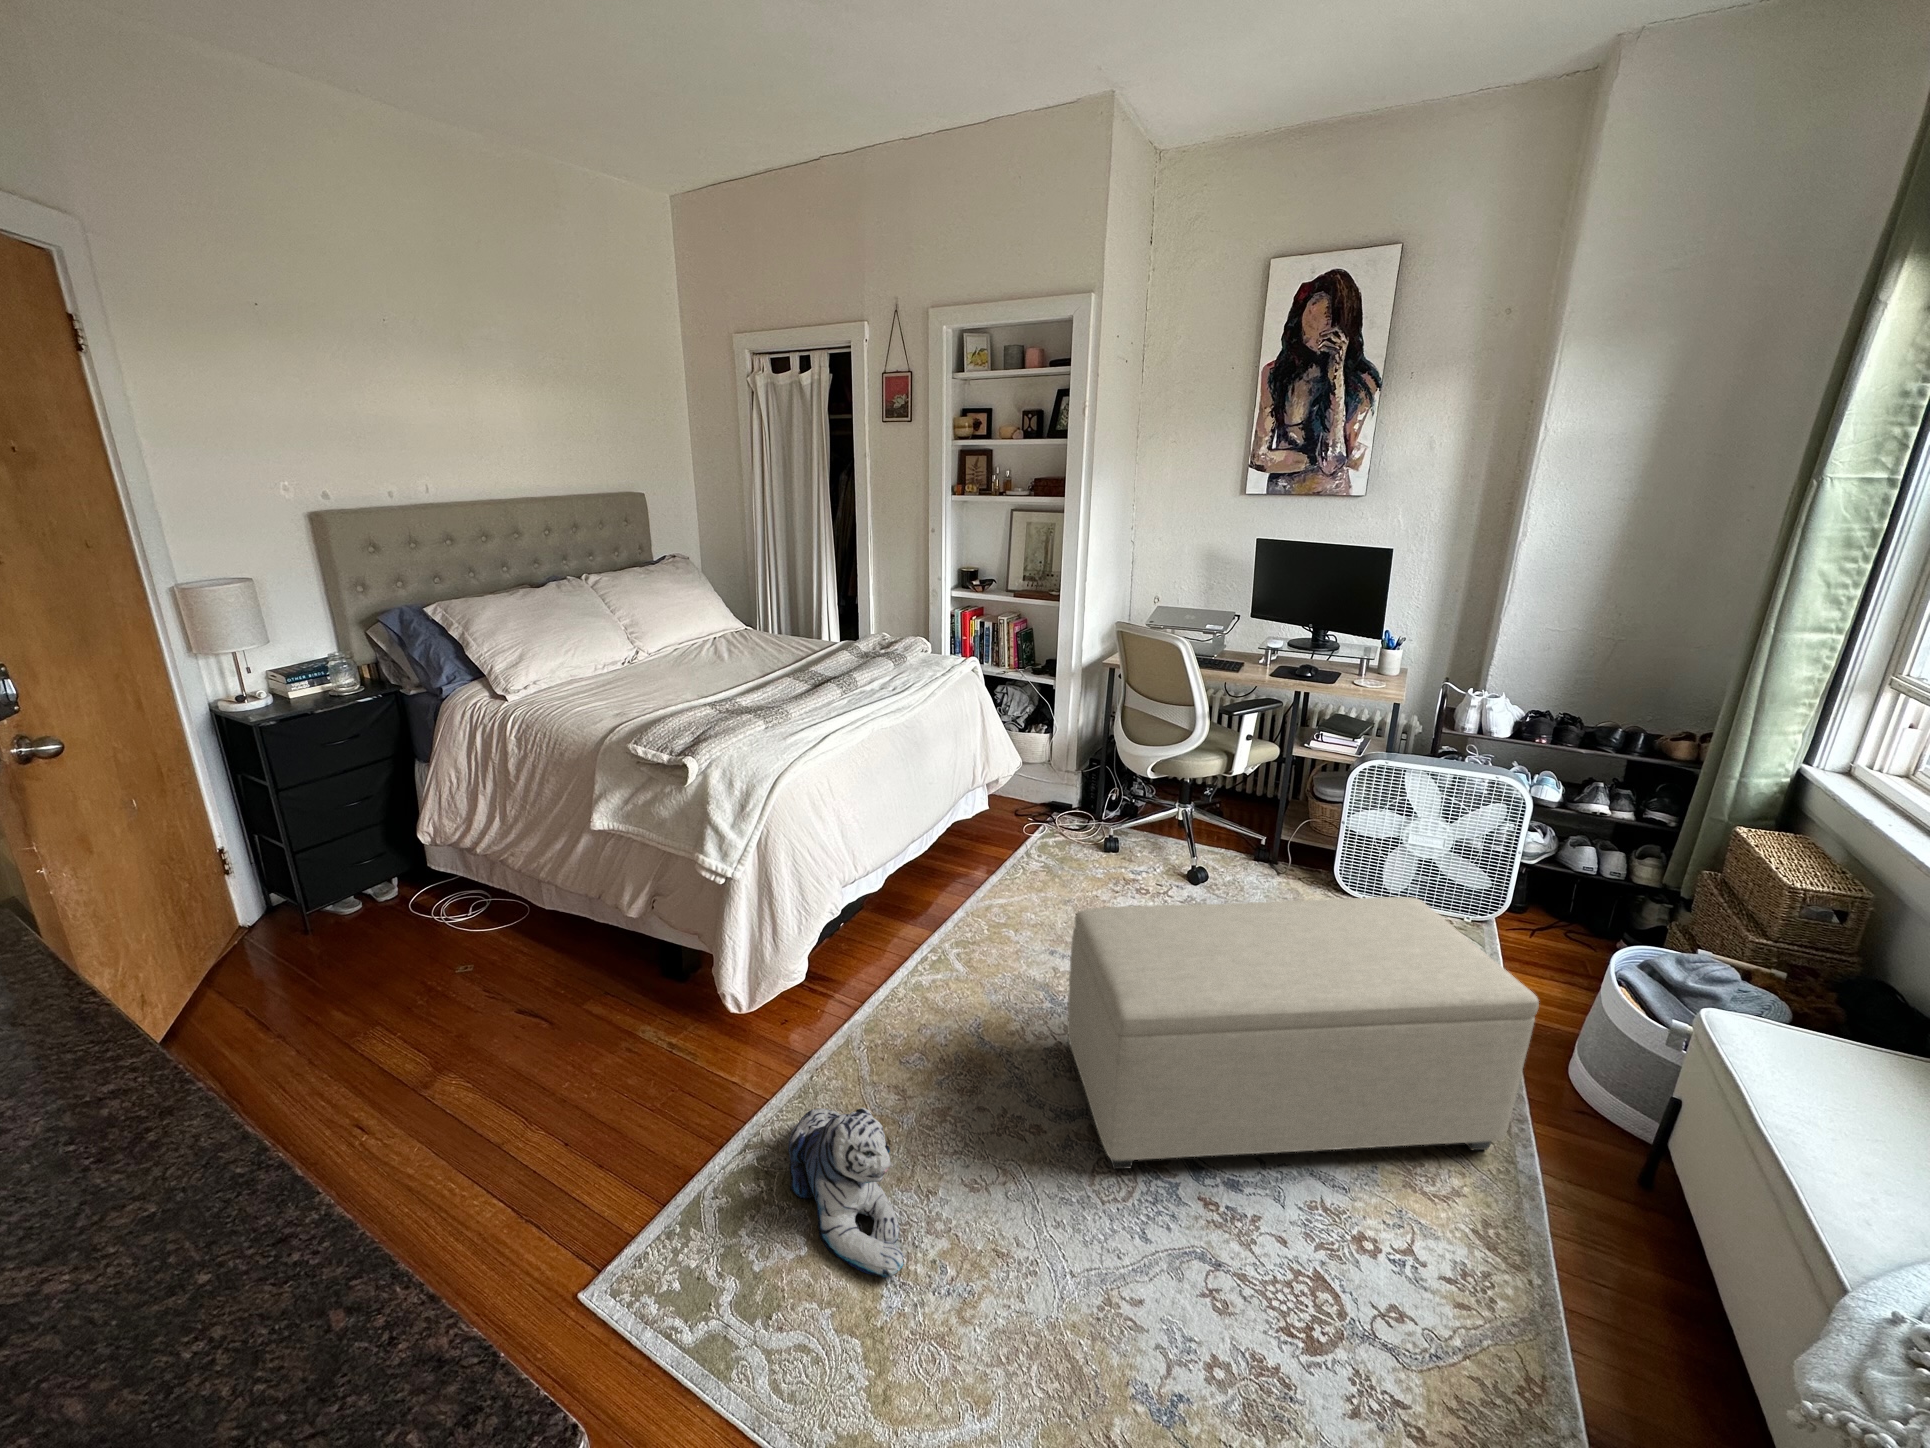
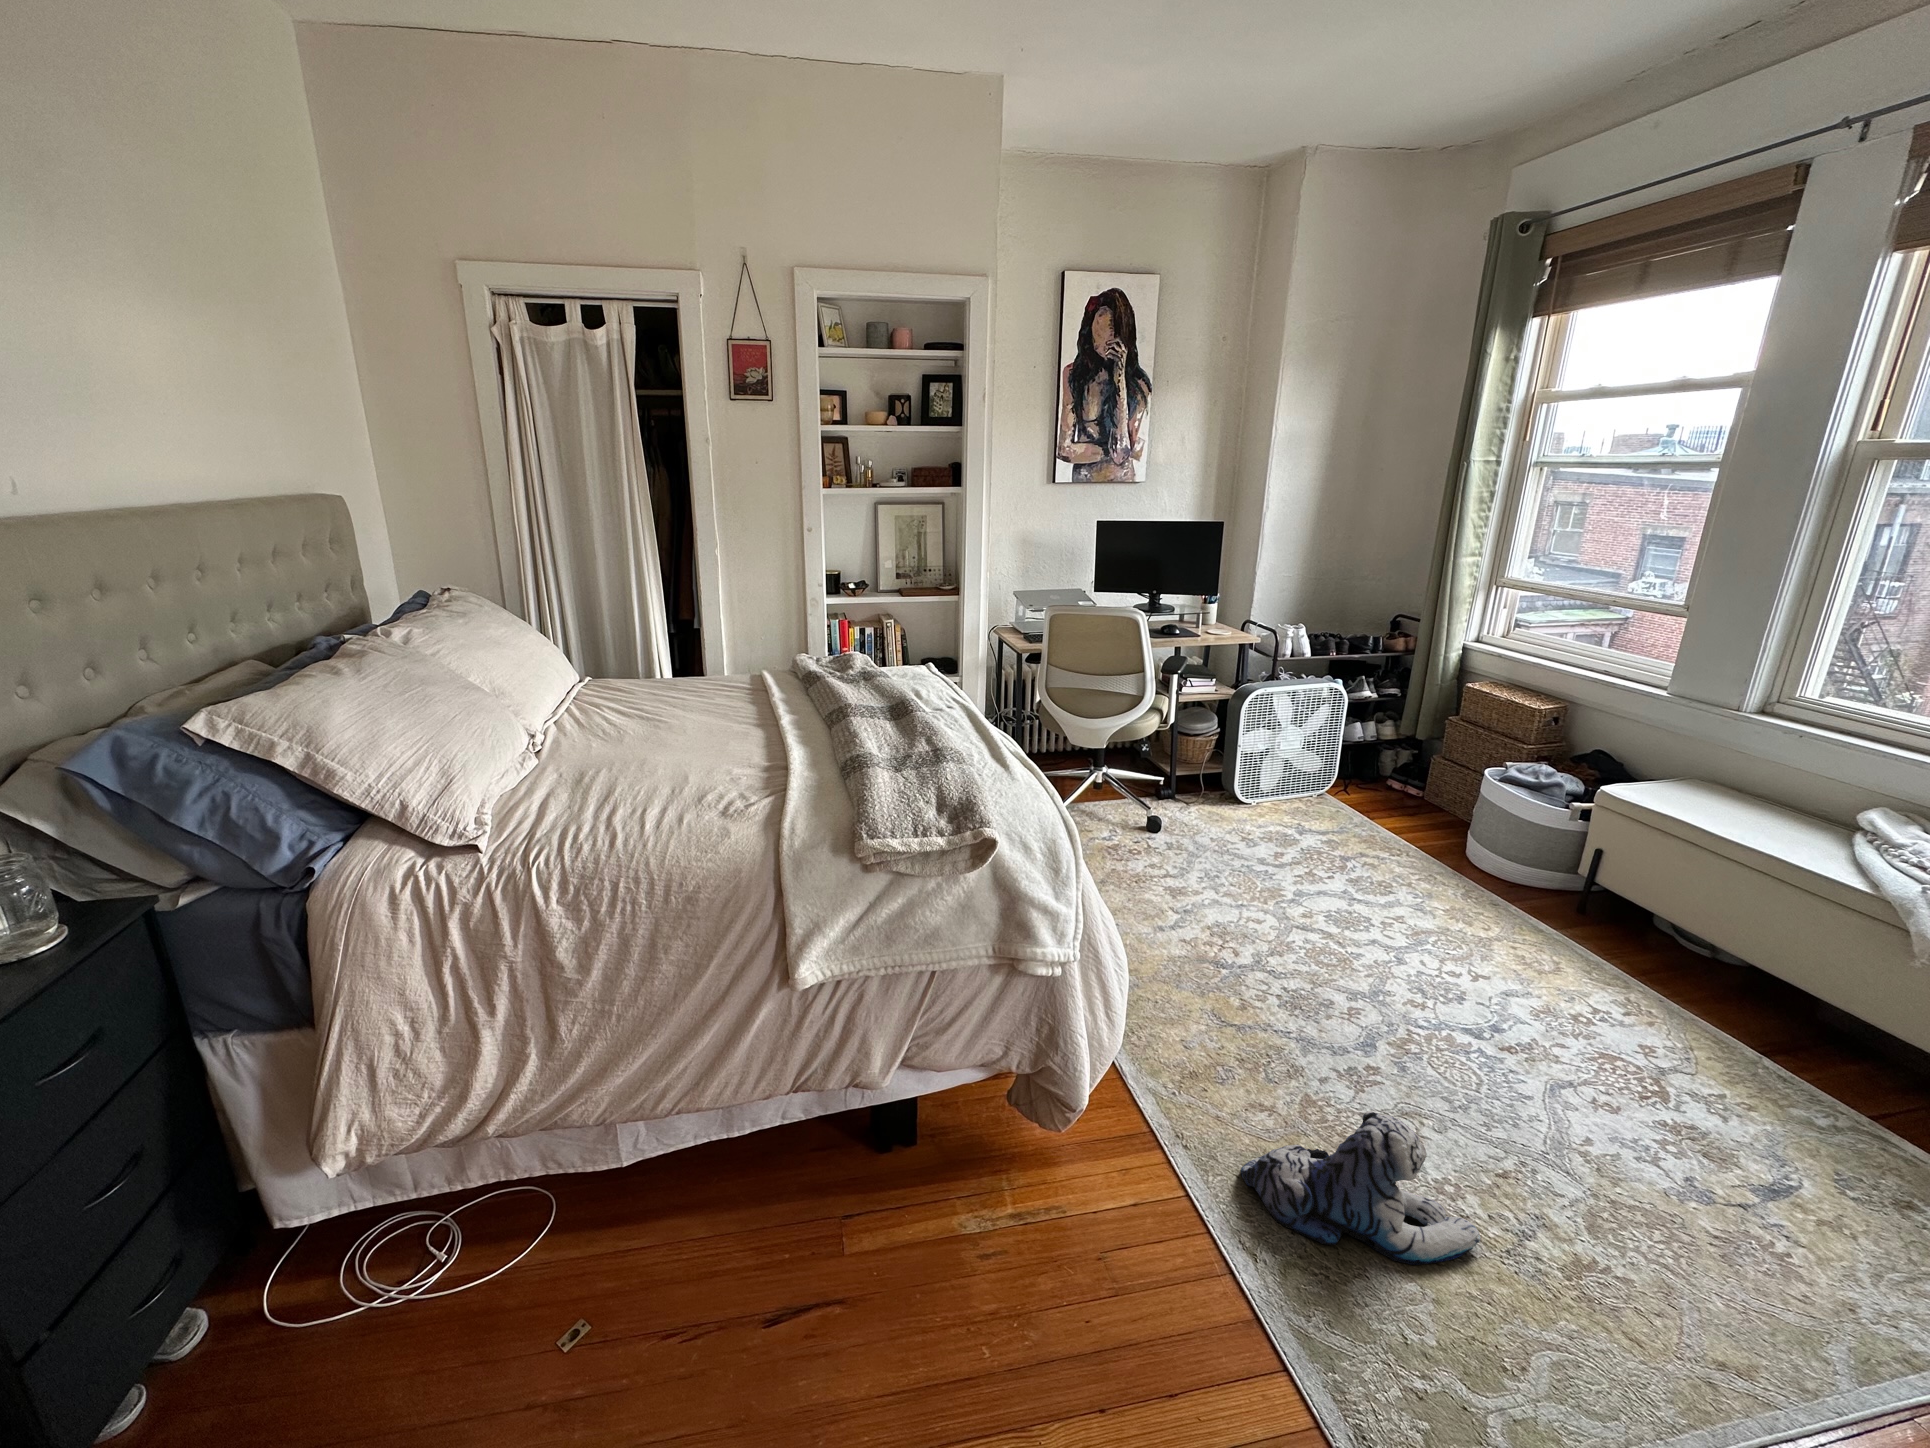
ottoman: present [1067,897,1539,1169] -> none [1278,777,1550,1064]

